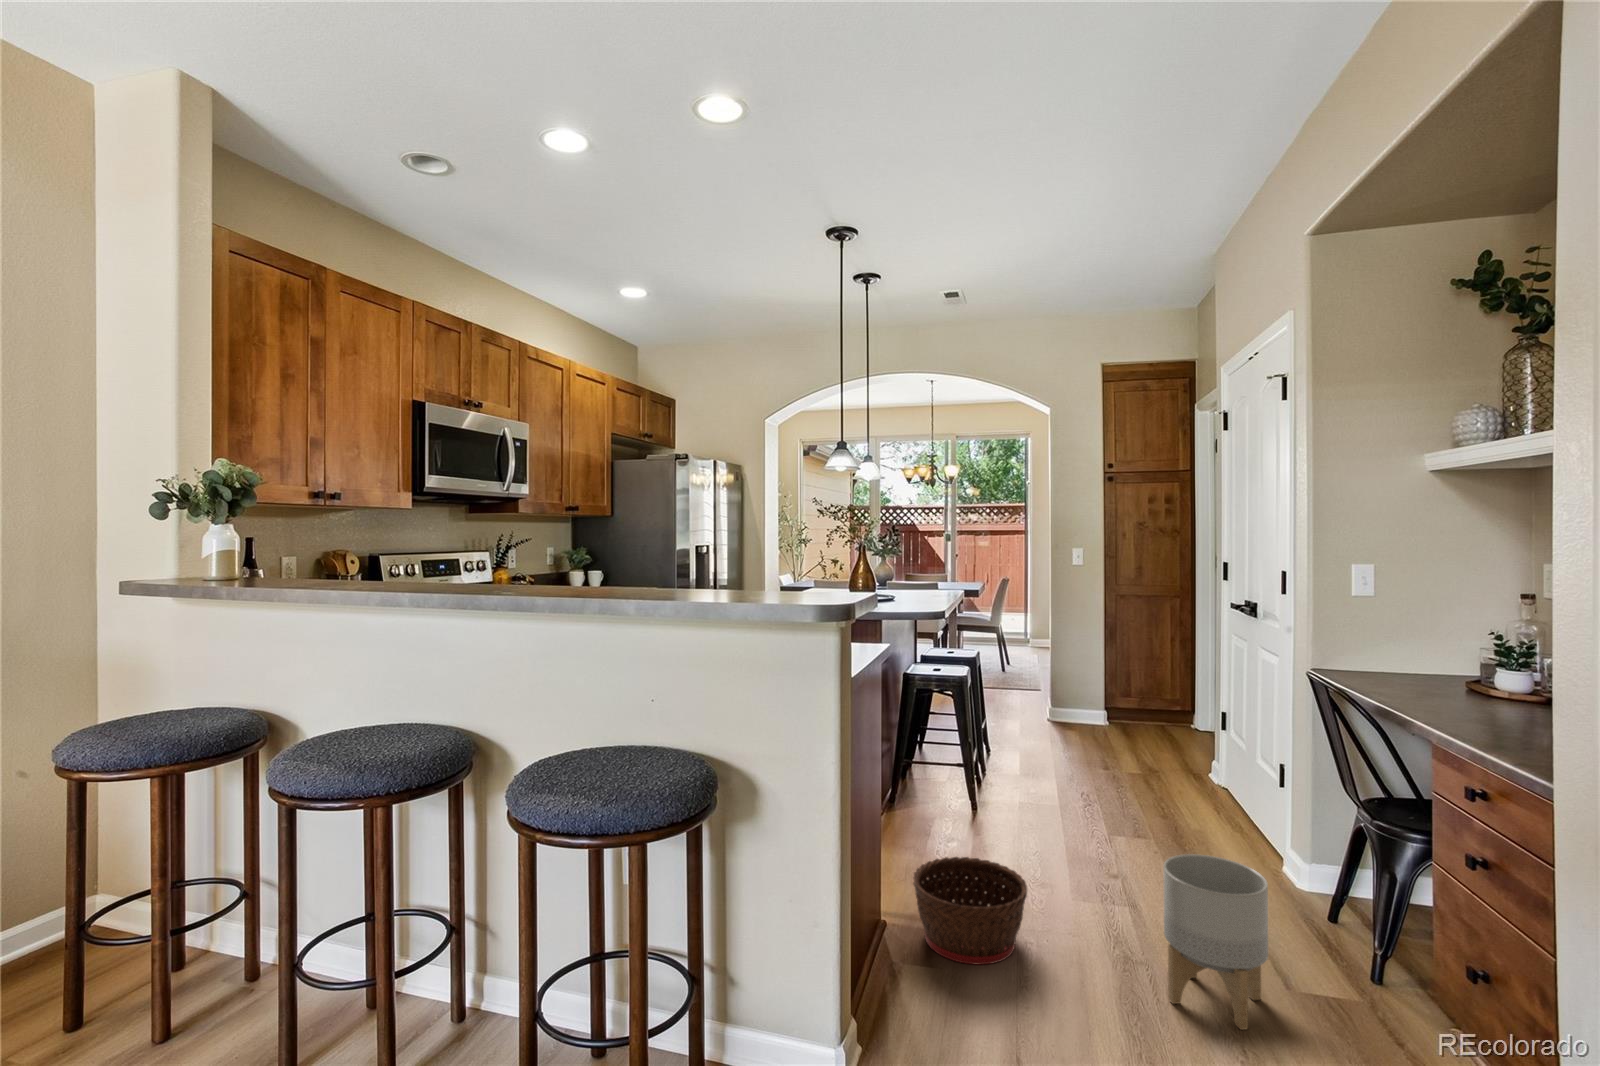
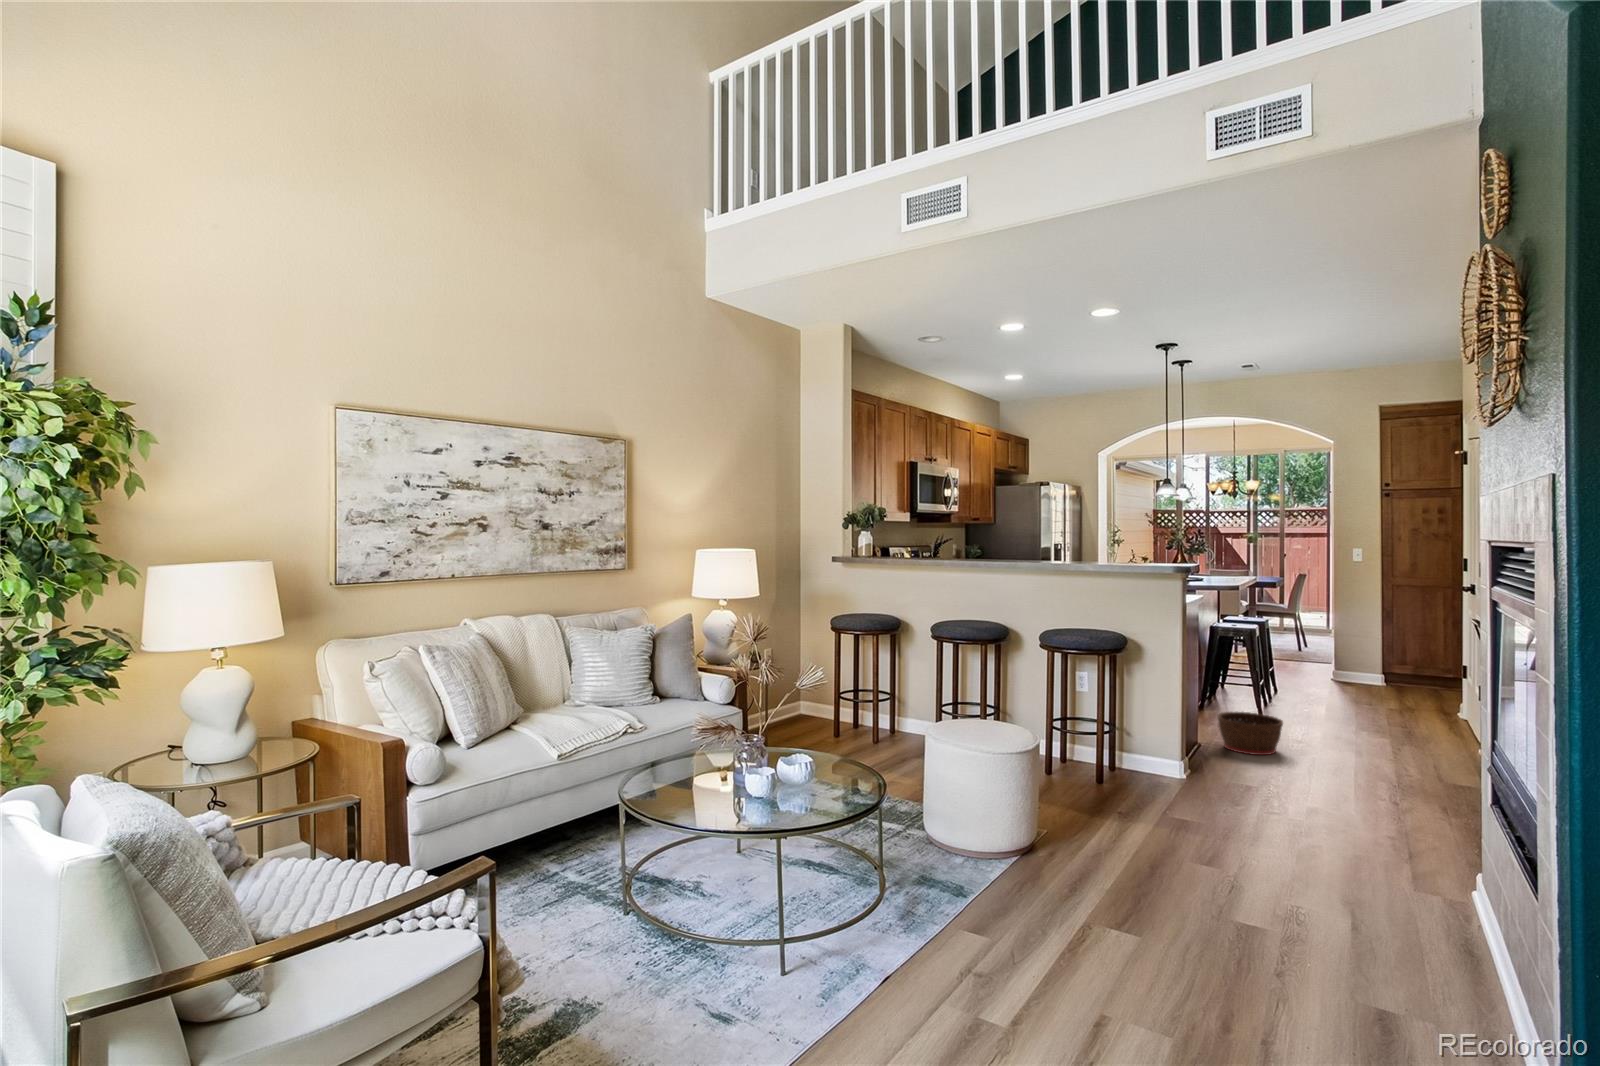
planter: present [1163,854,1268,1030] -> none [1357,705,1414,780]

